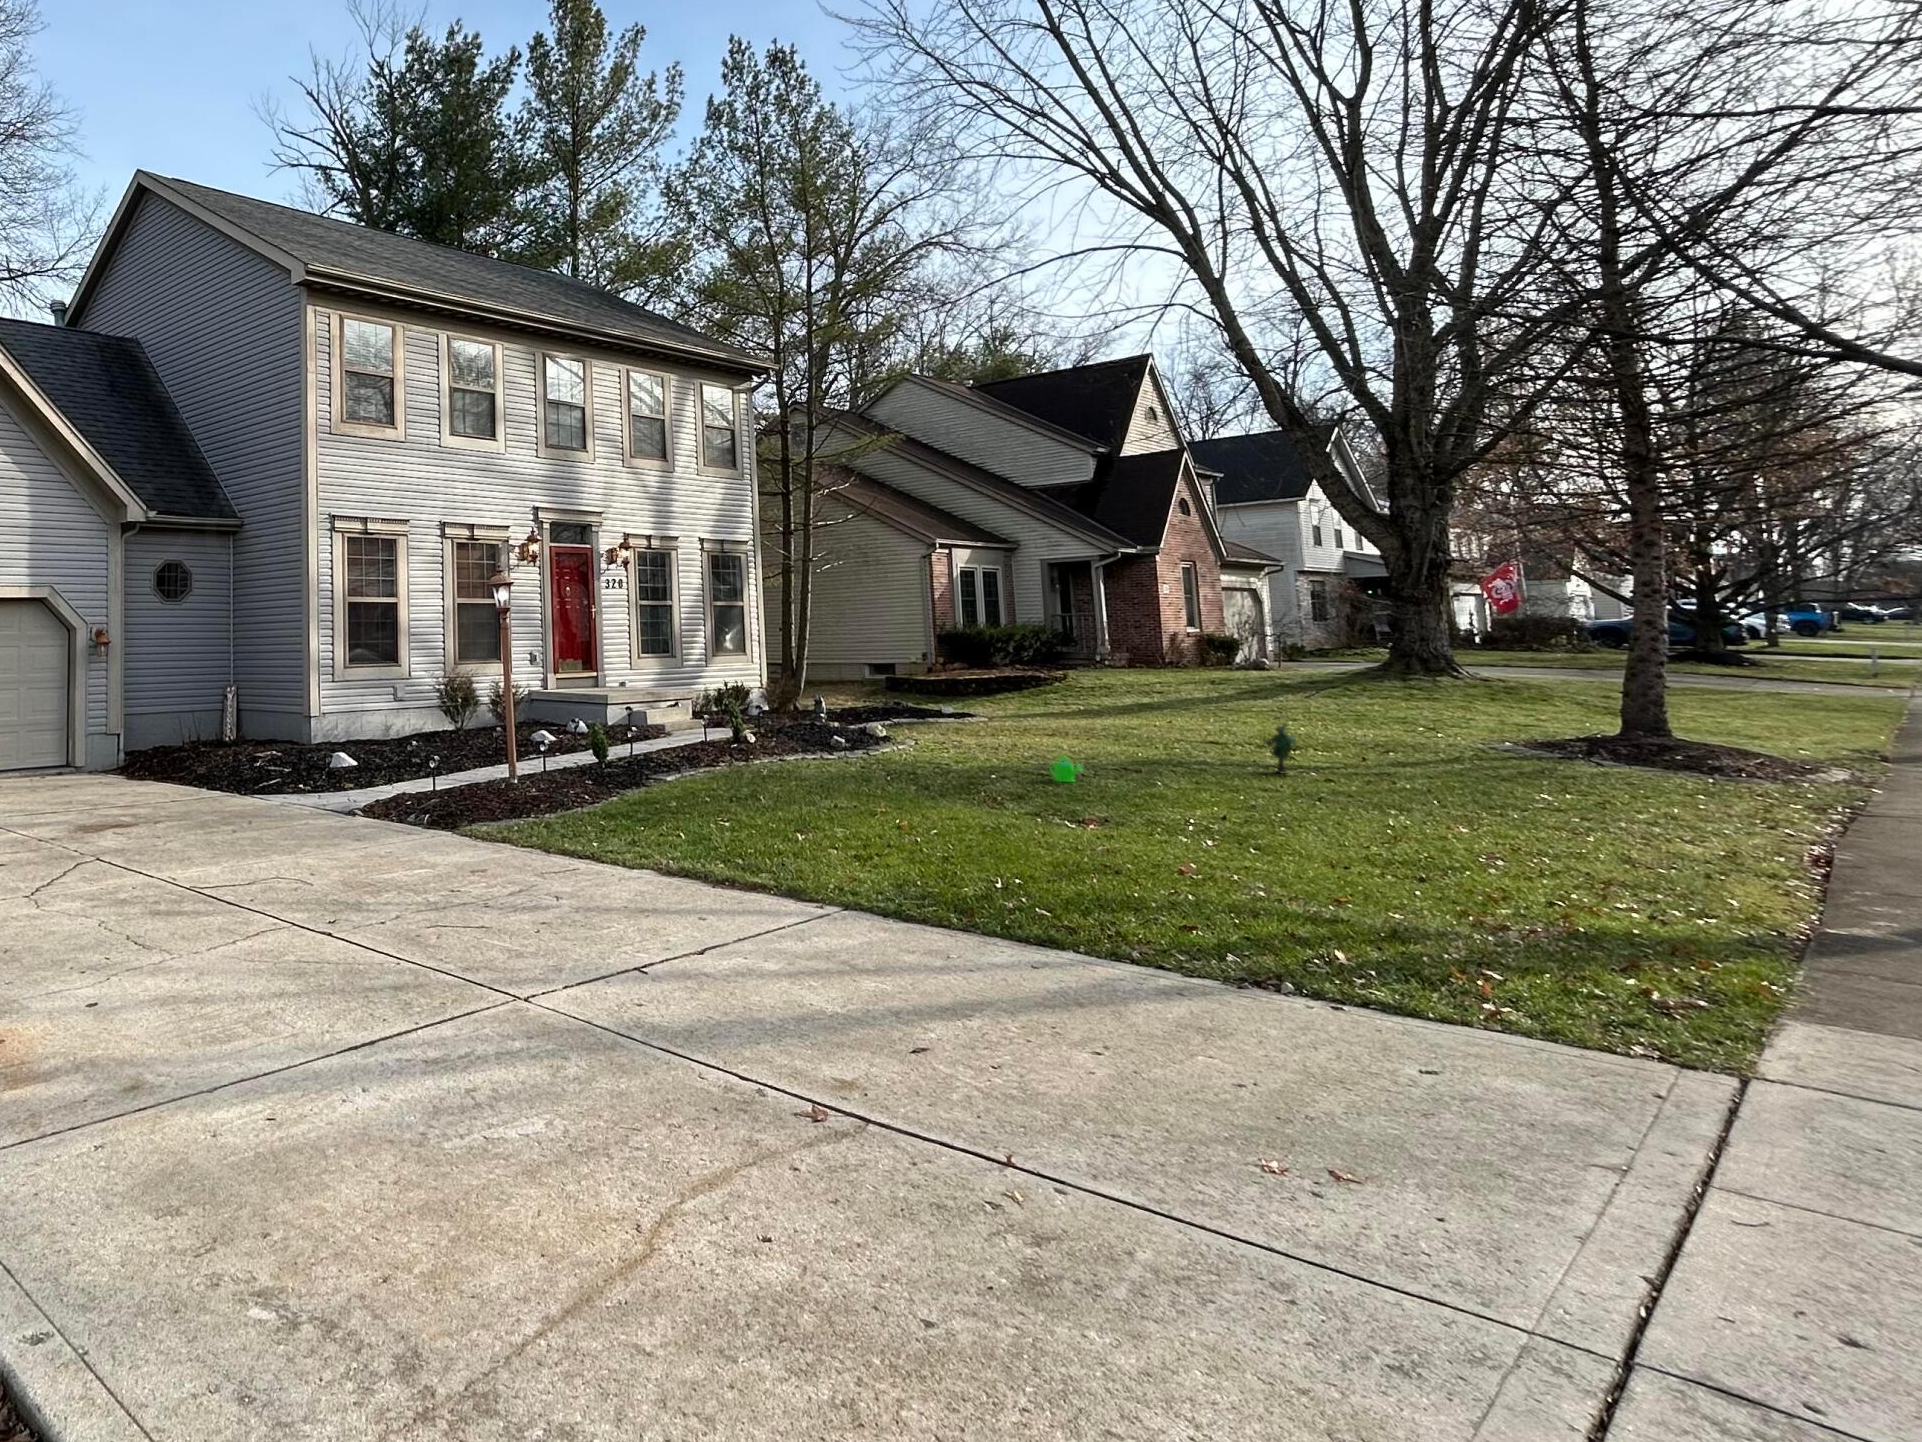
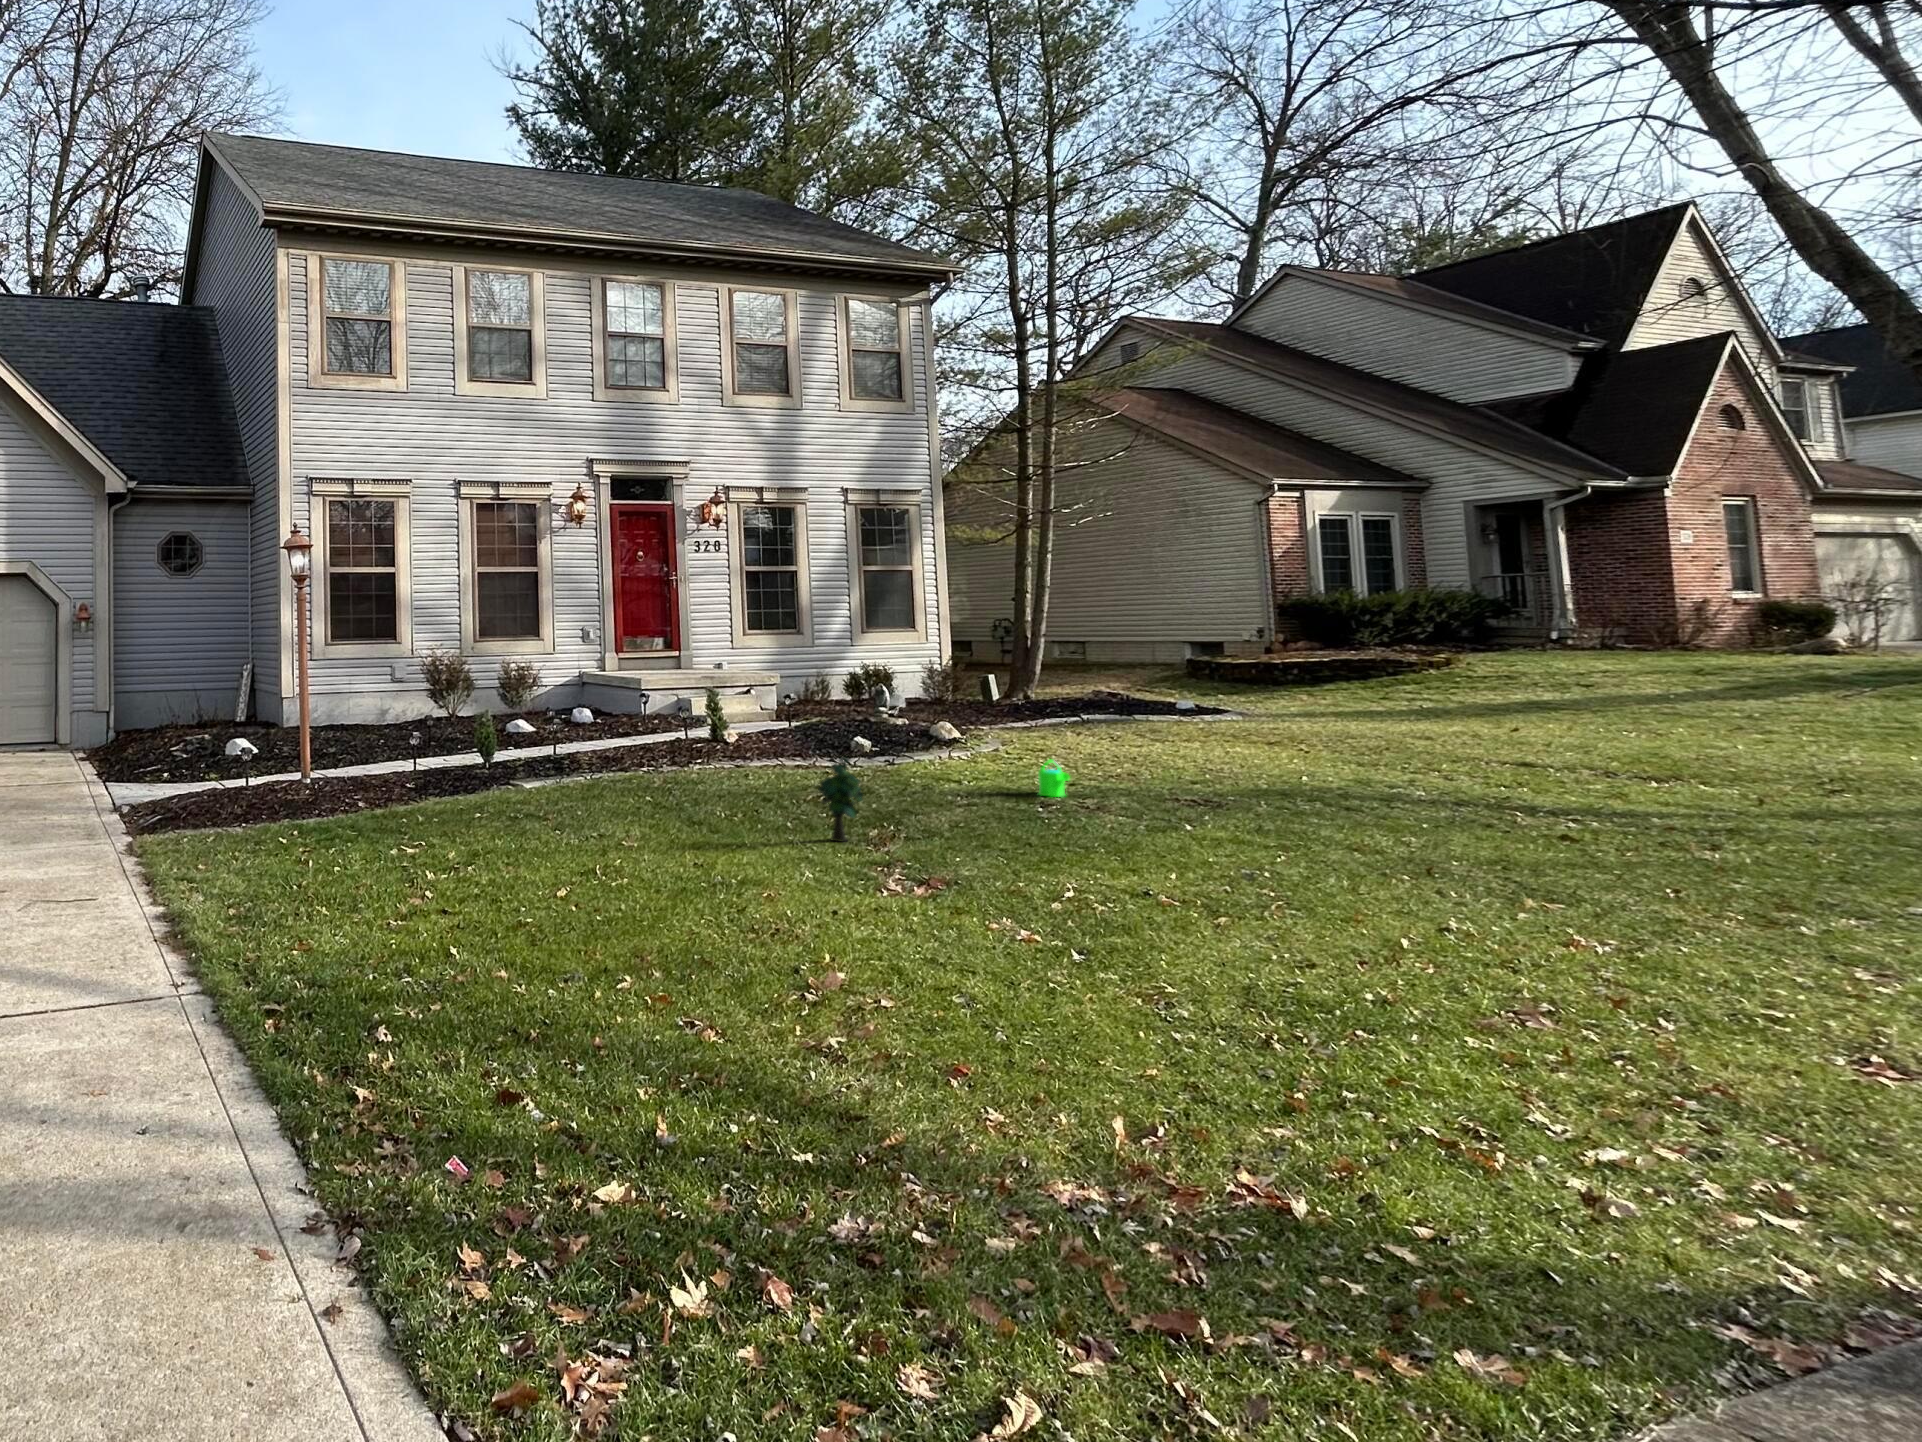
decorative plant: present [1264,724,1296,773] -> present [818,756,863,842]

